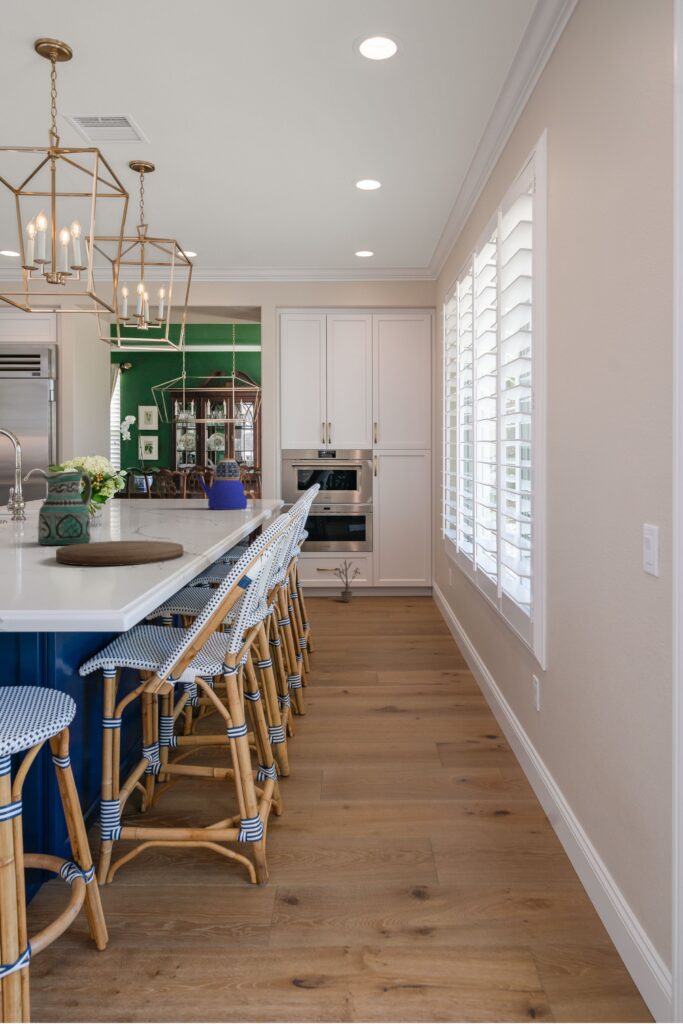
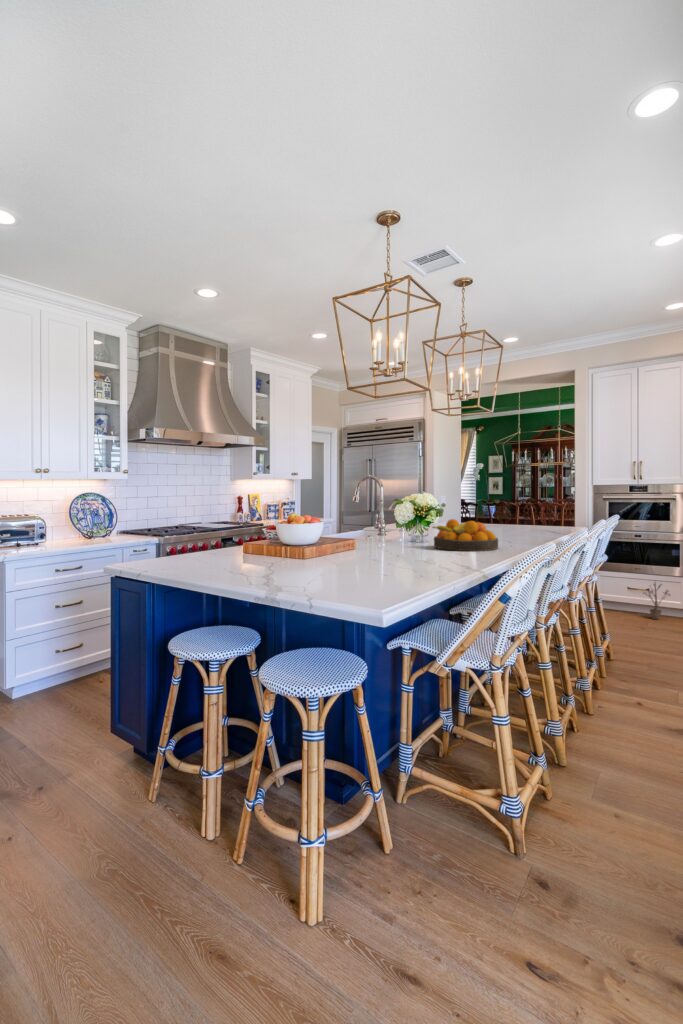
teapot: present [196,458,256,510] -> none [513,492,563,534]
ceramic pitcher: present [38,470,92,545] -> none [380,504,418,556]
fruit bowl: none [106,492,196,533] -> present [433,519,498,551]
cutting board: present [56,541,183,566] -> none [379,556,468,575]

